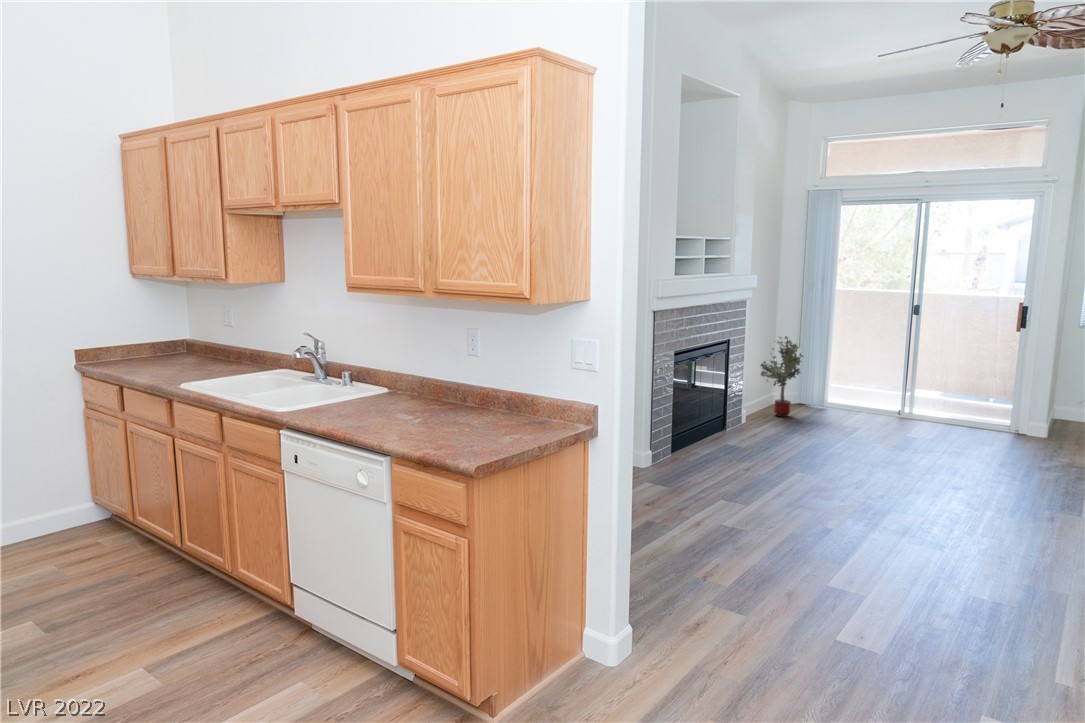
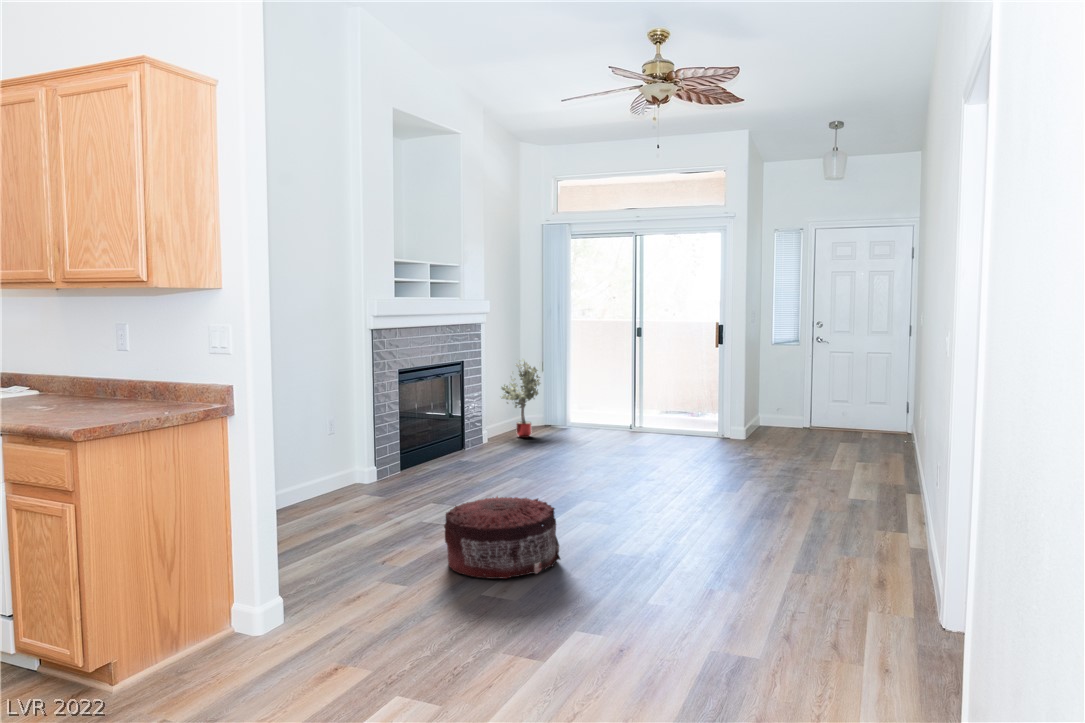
pouf: none [772,515,911,622] -> present [444,496,560,579]

